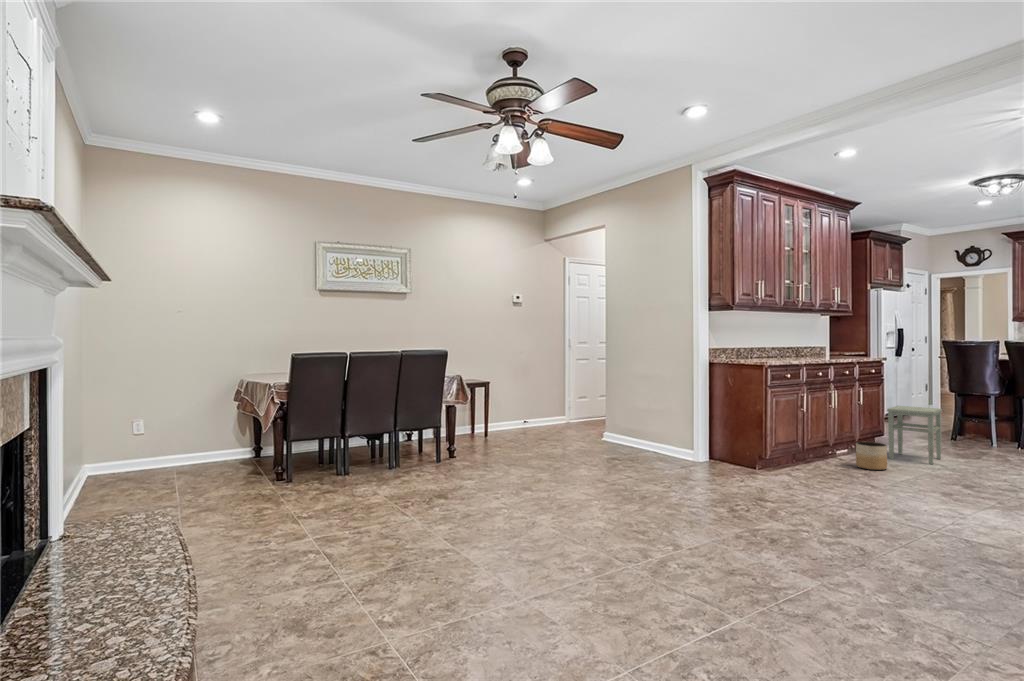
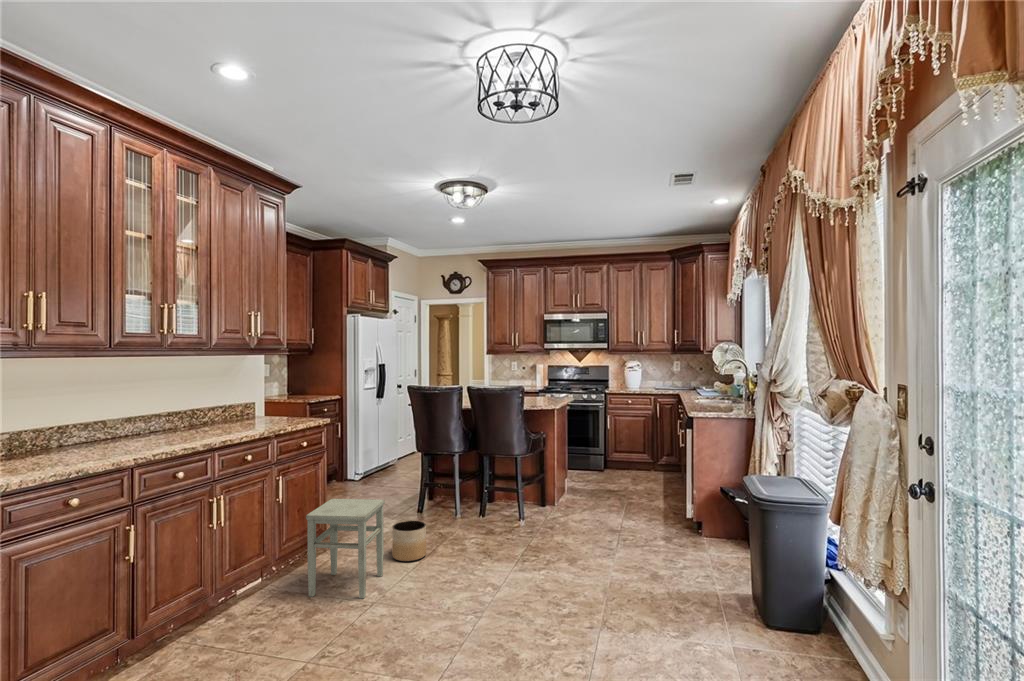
planter: present [856,442,887,470] -> present [392,521,426,562]

